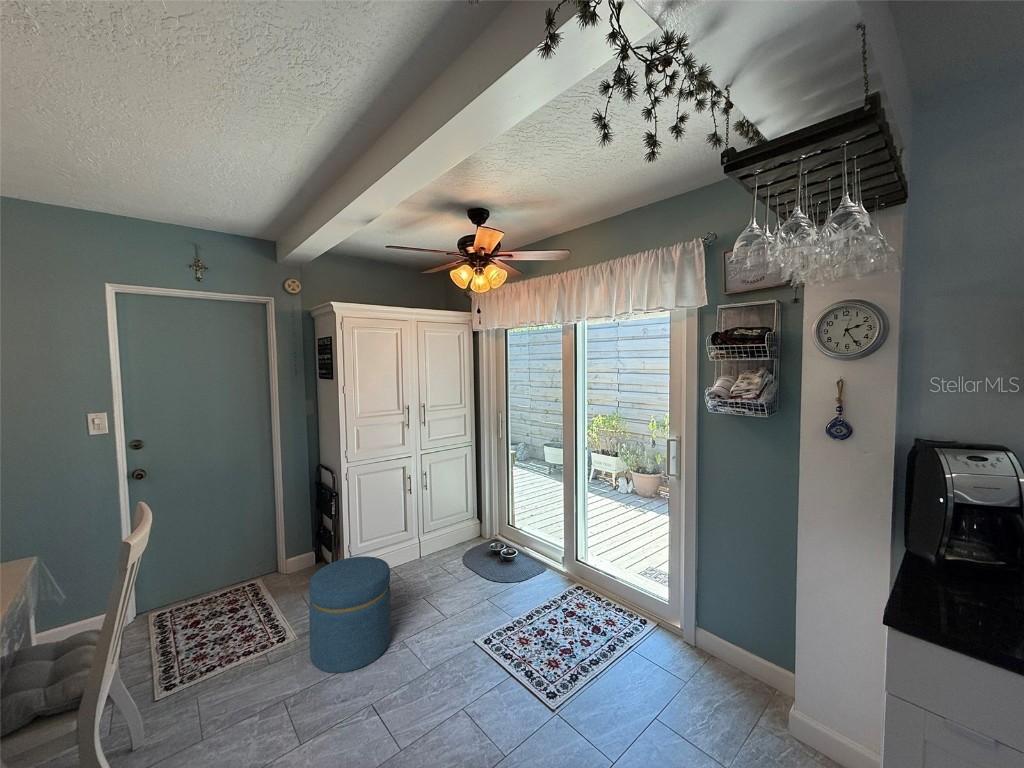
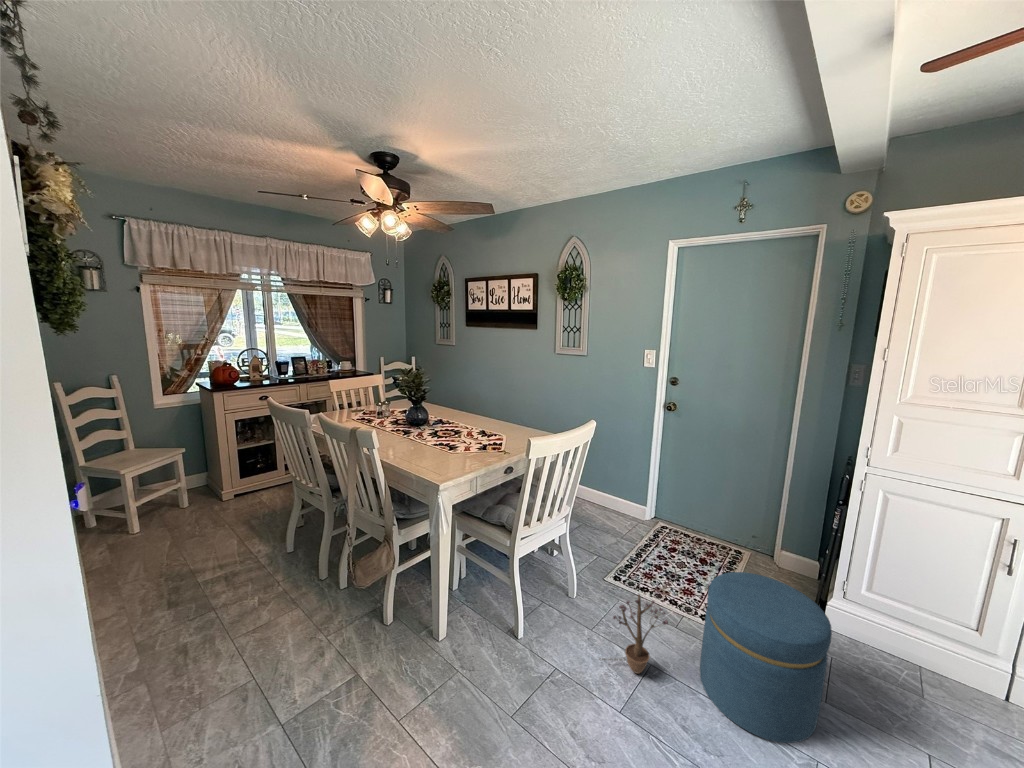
decorative plant: none [245,632,301,743] -> present [601,594,668,674]

